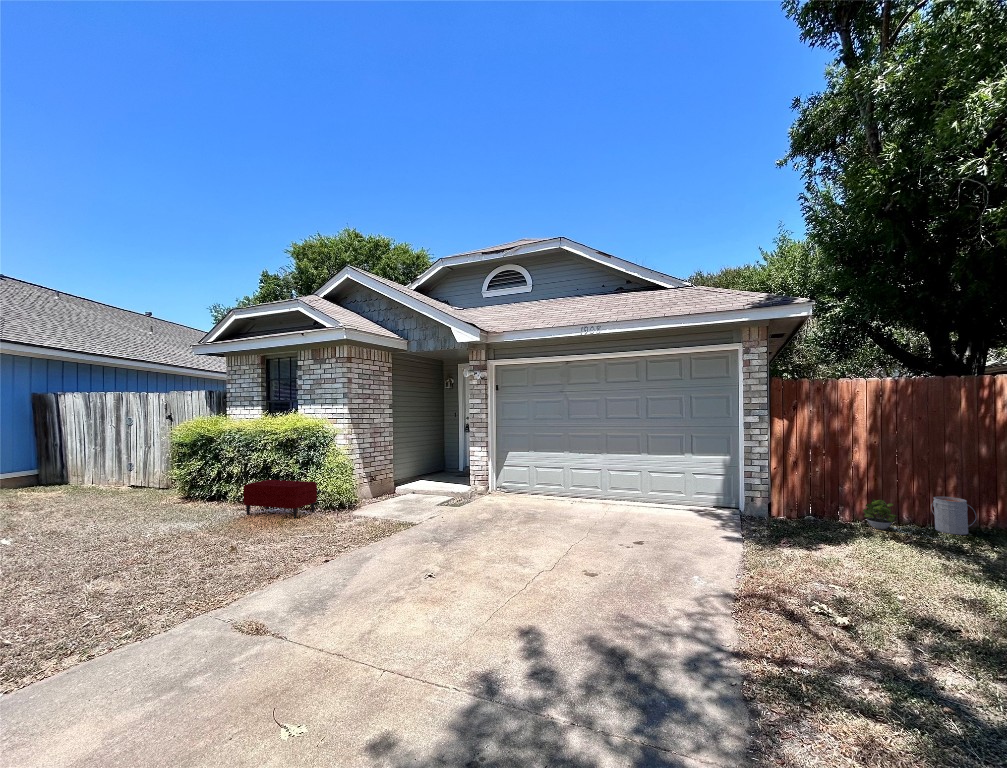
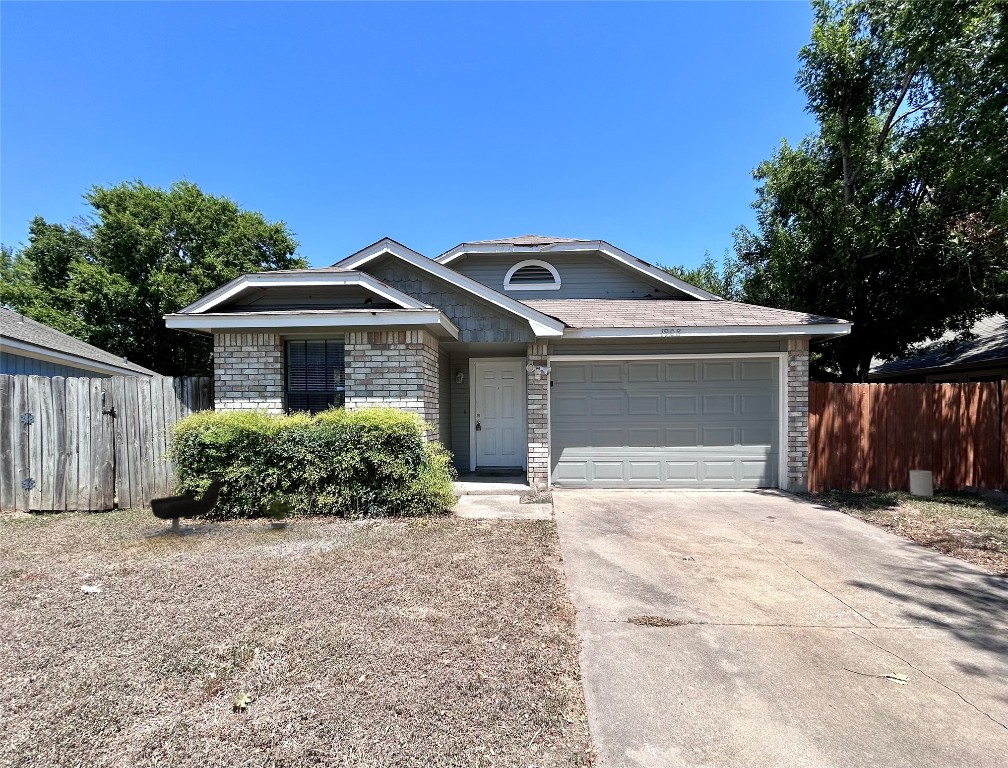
lounge chair: none [145,467,202,510] -> present [146,480,222,538]
bench: present [244,480,317,518] -> none [322,486,407,531]
potted plant: present [863,499,897,529] -> present [262,498,293,529]

